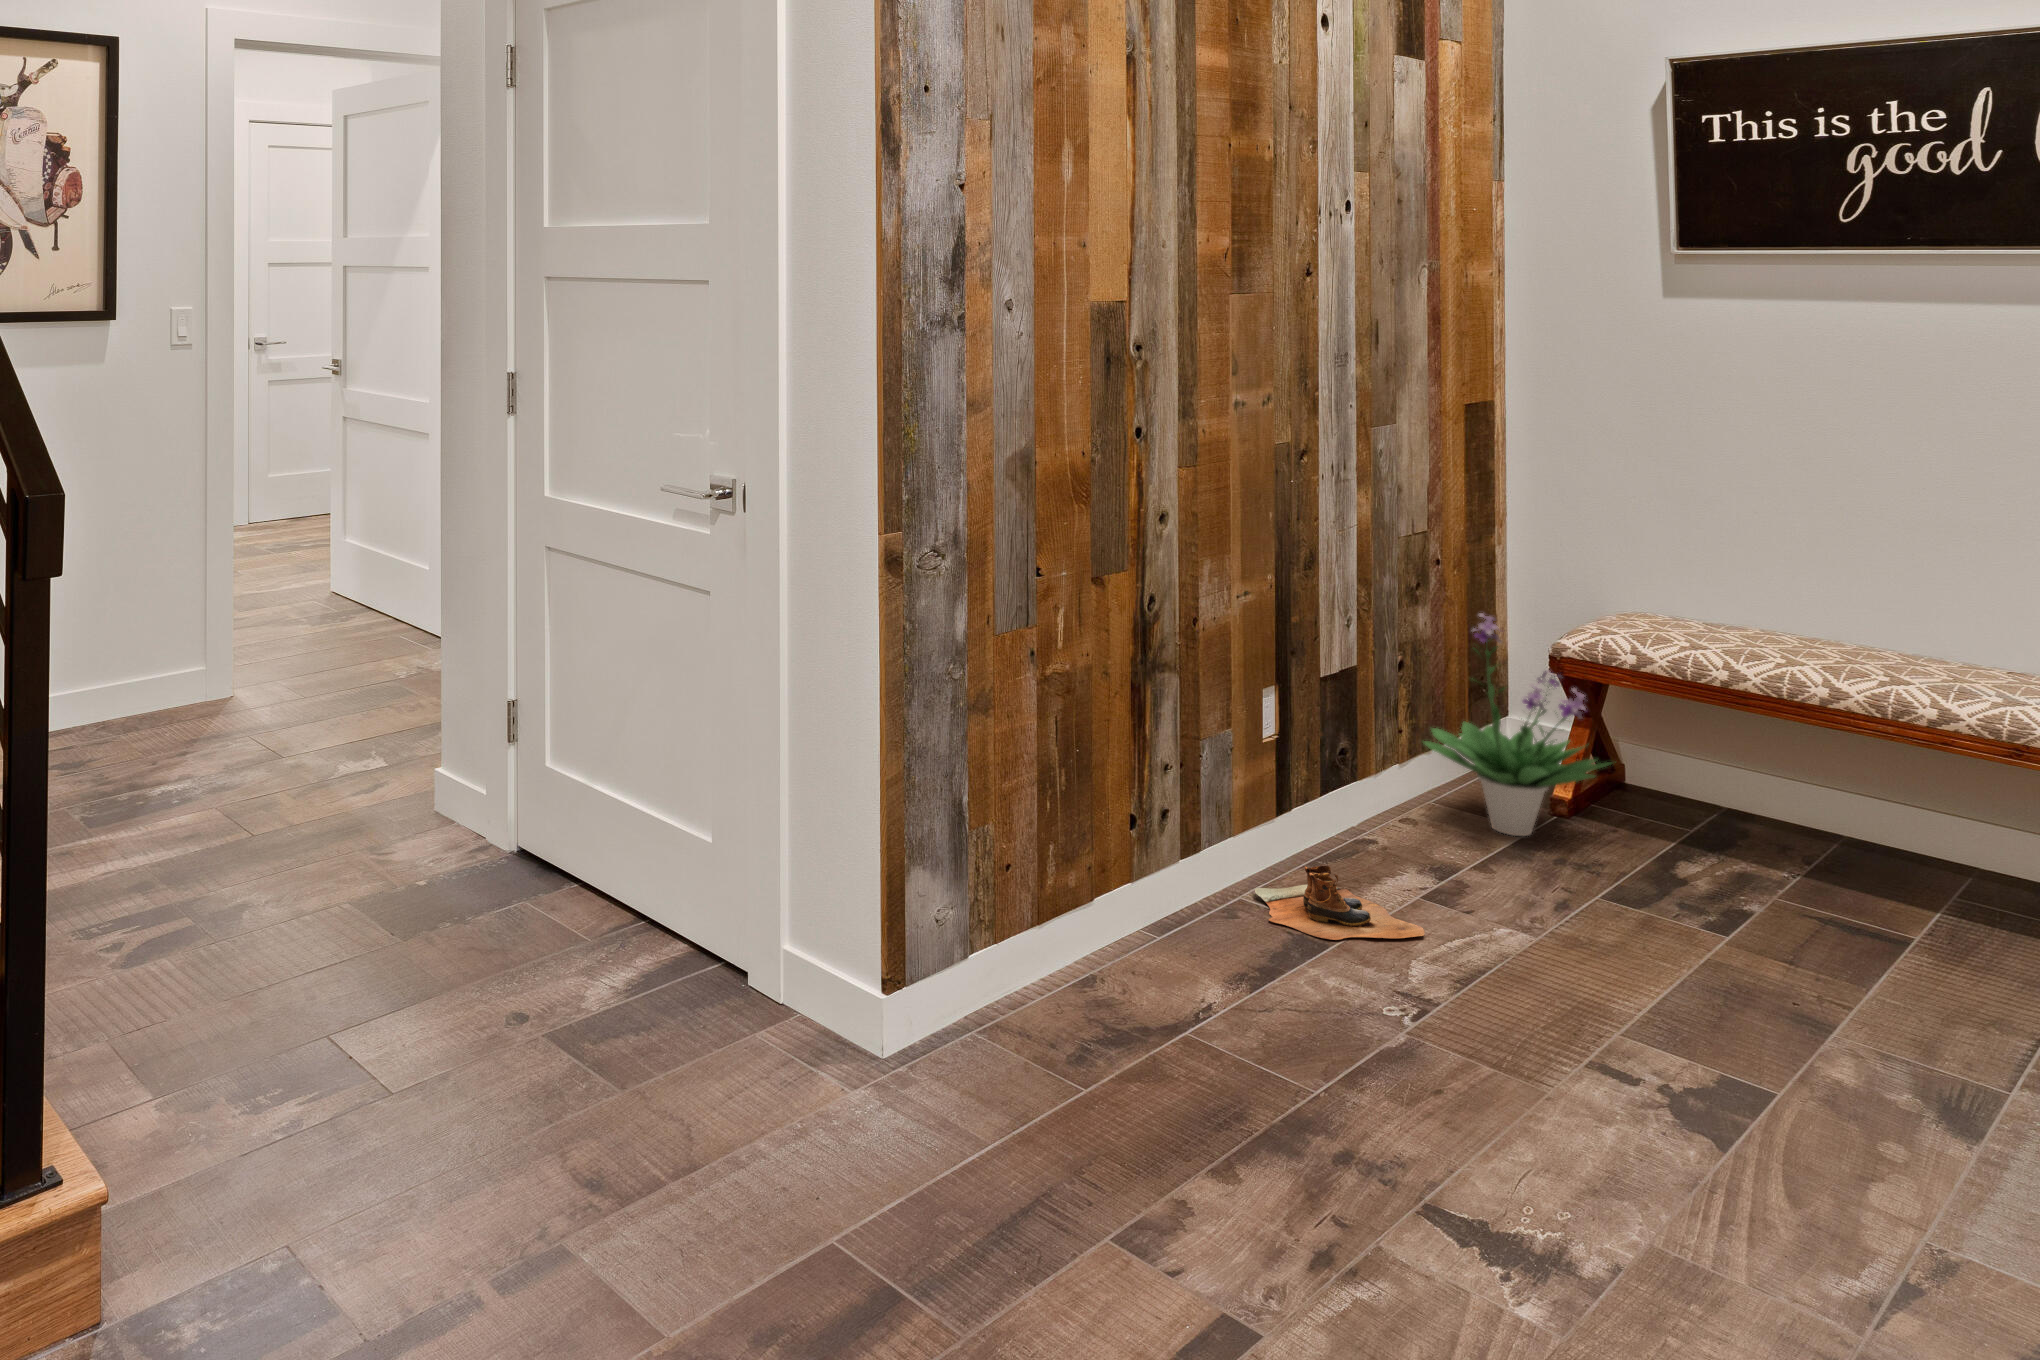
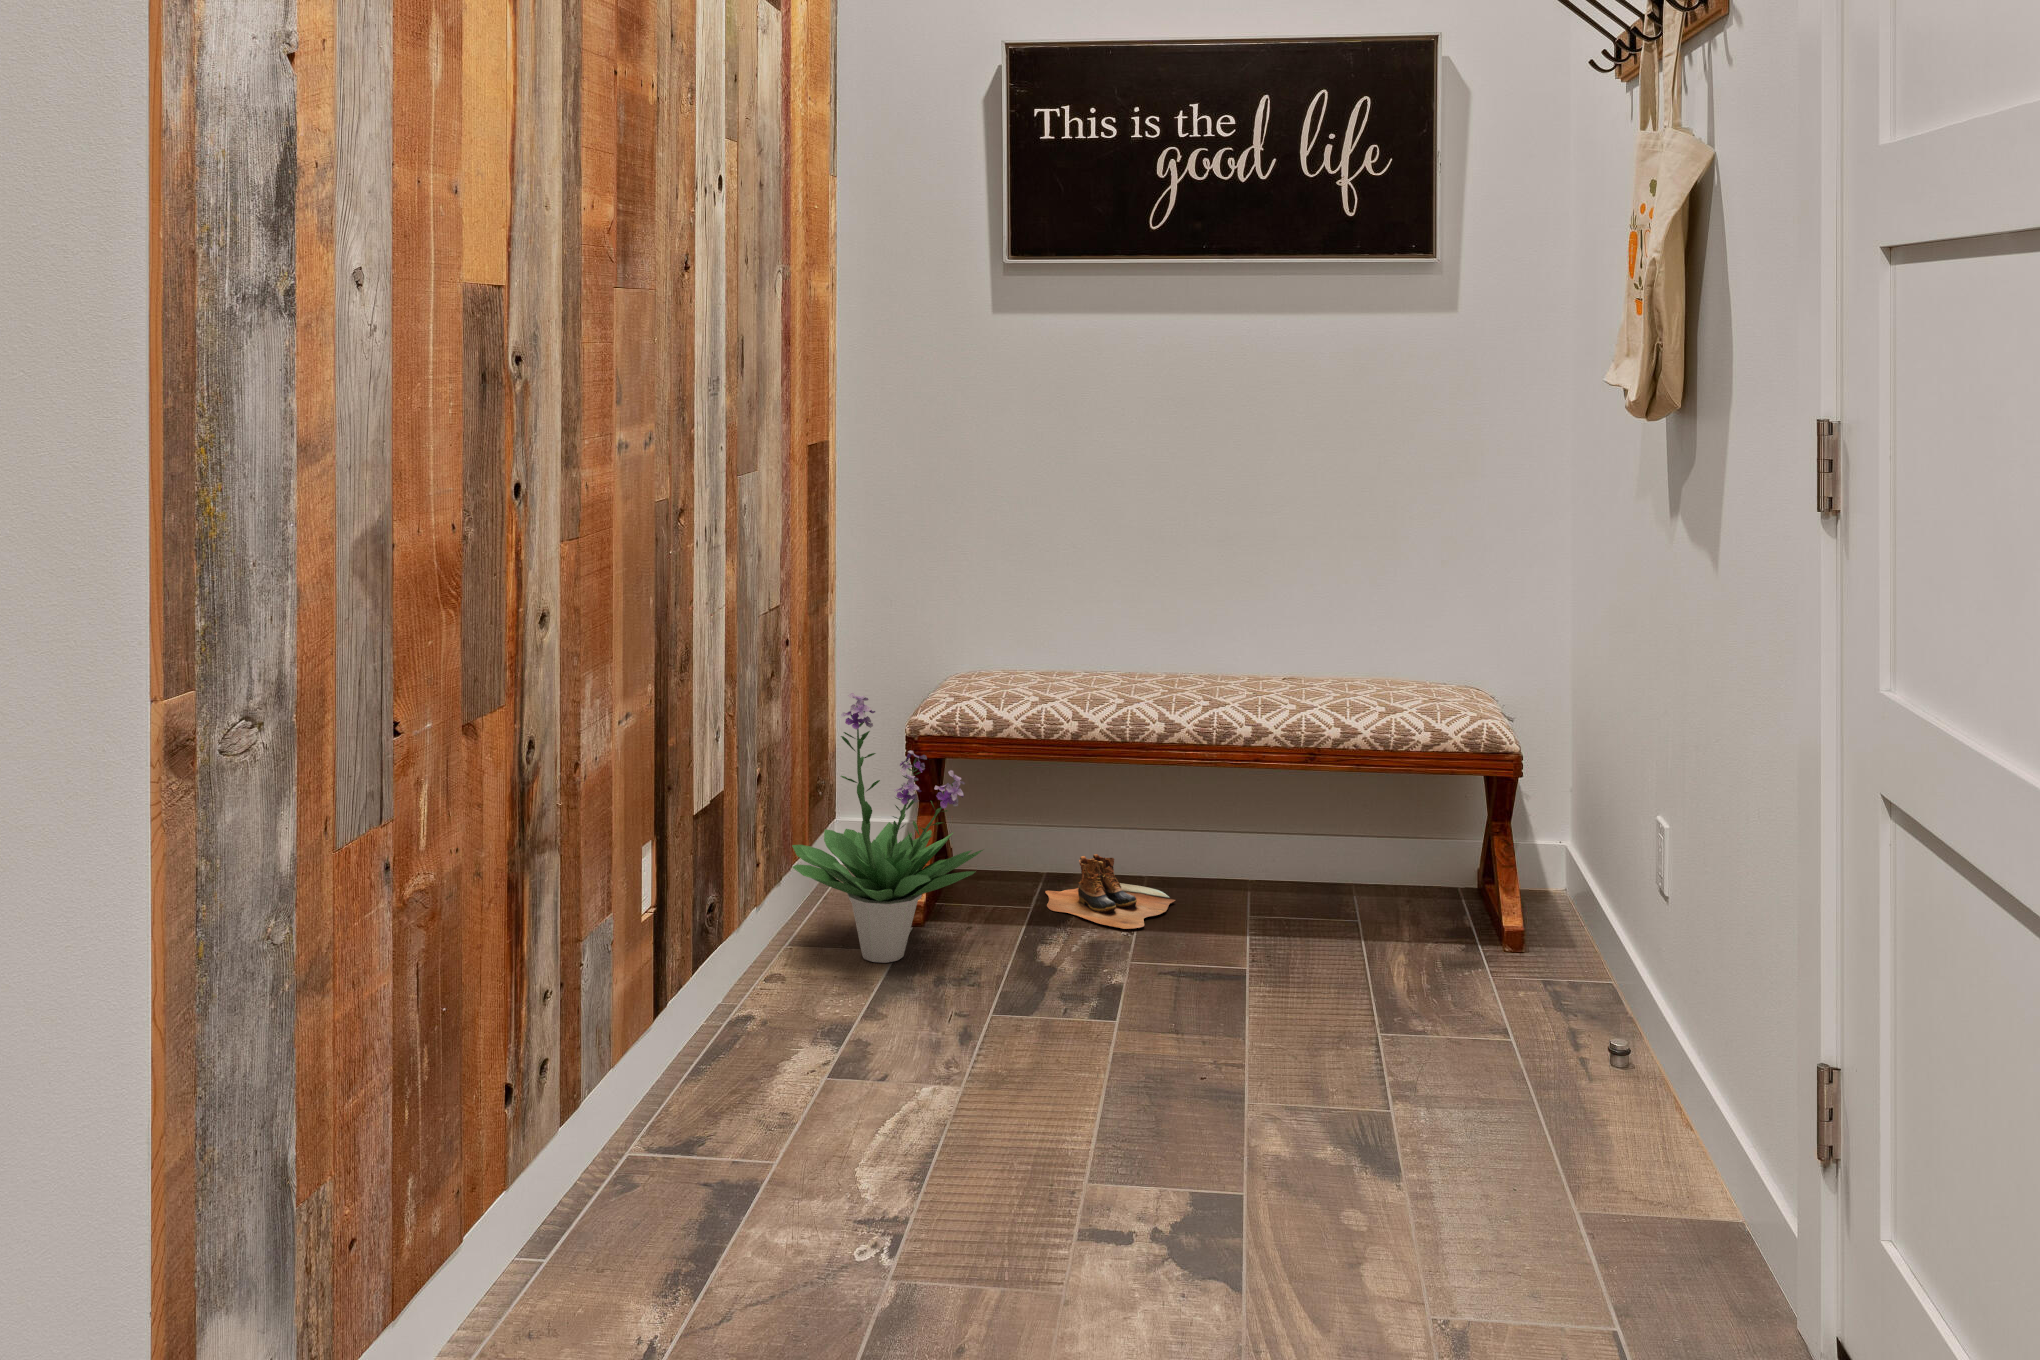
boots: present [1255,866,1425,940] -> present [1046,854,1175,929]

